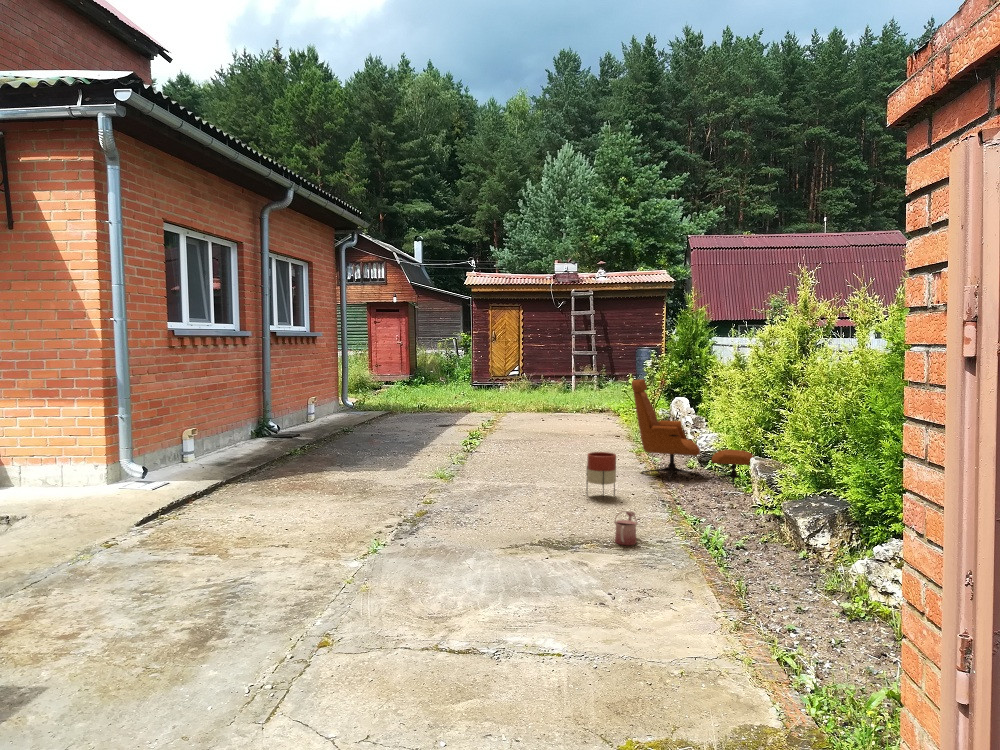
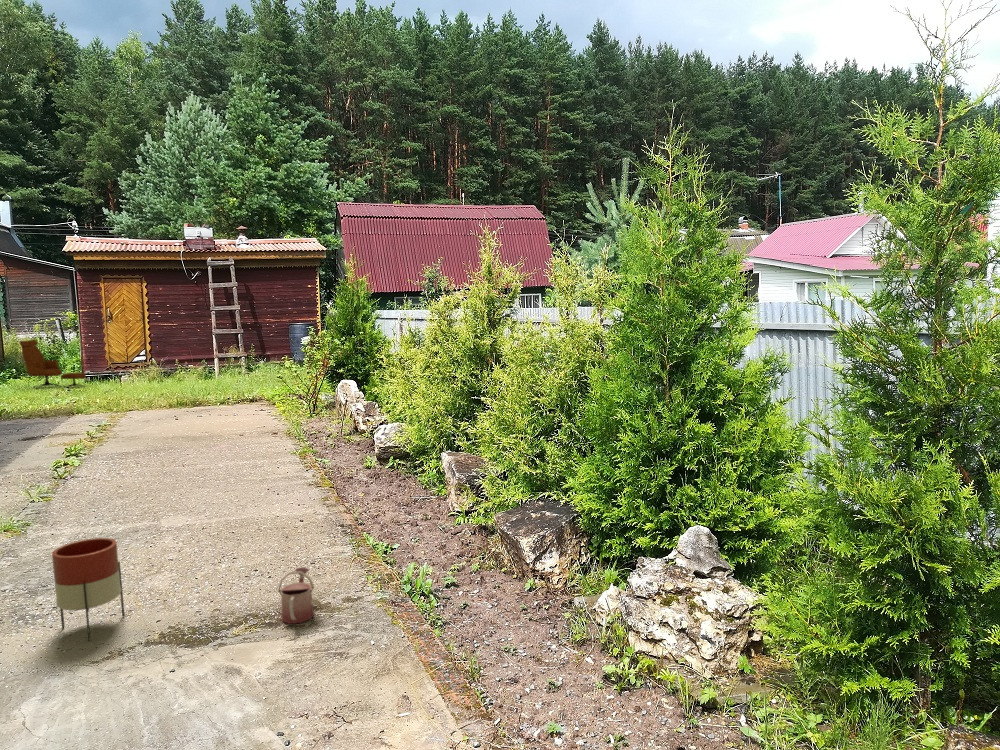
lounge chair: present [632,379,754,485] -> present [20,340,86,387]
planter: present [587,452,616,499] -> present [52,538,125,641]

